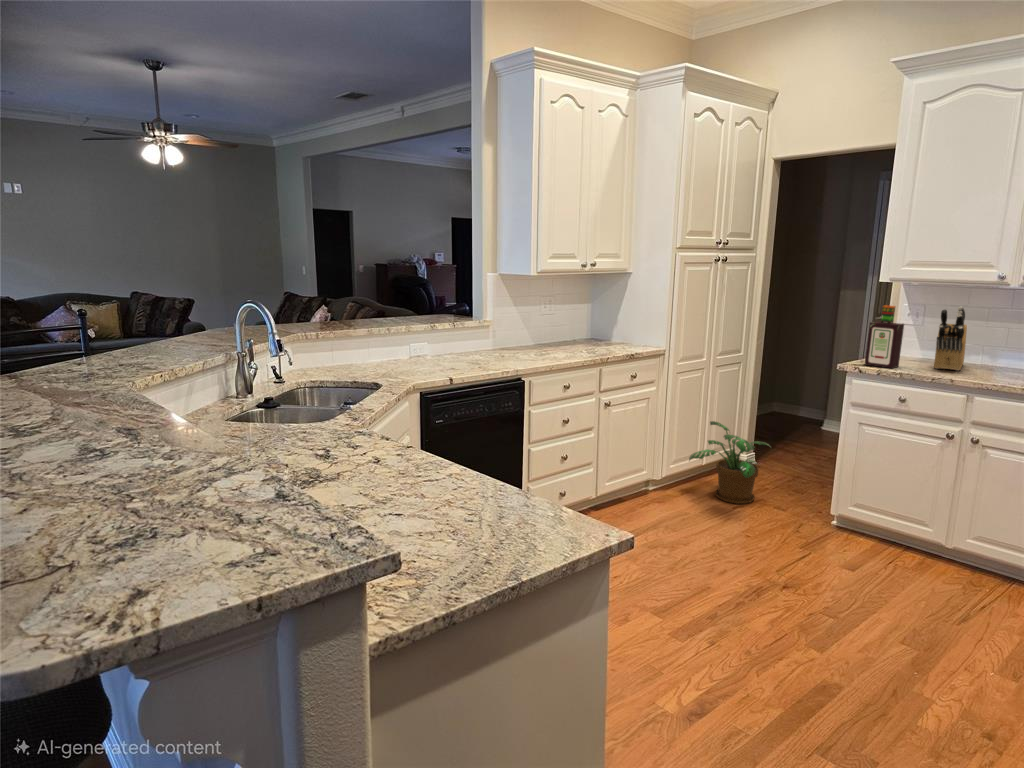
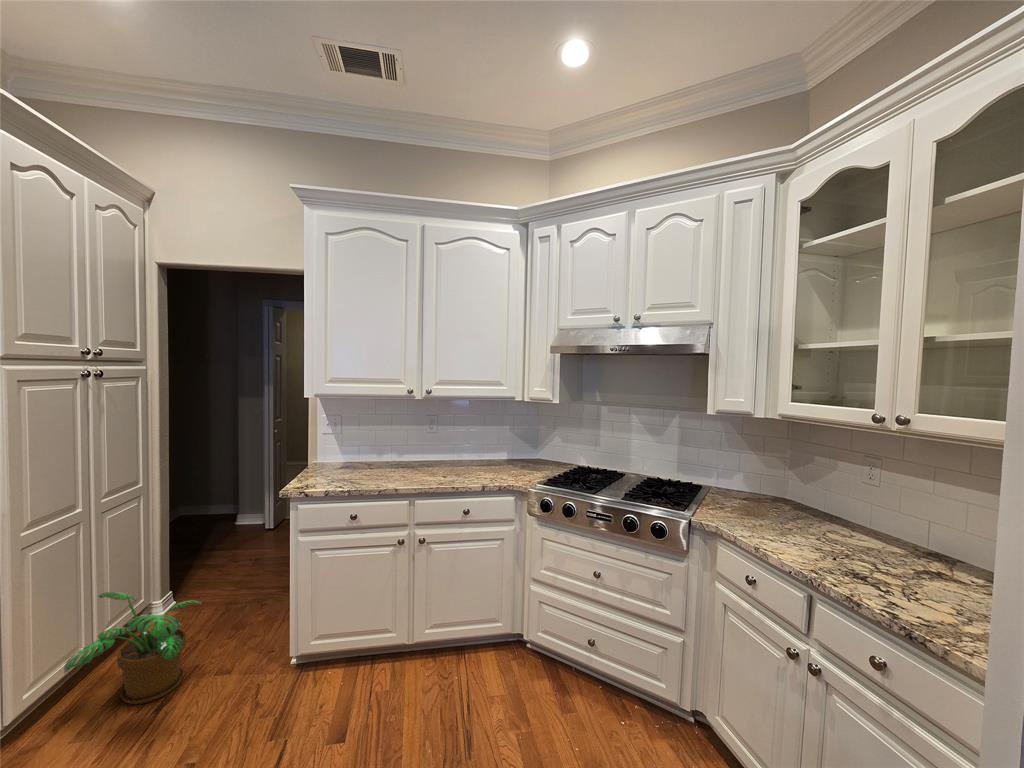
bottle: present [865,305,904,369] -> none [308,422,340,487]
knife block: present [934,307,967,371] -> none [364,418,392,476]

